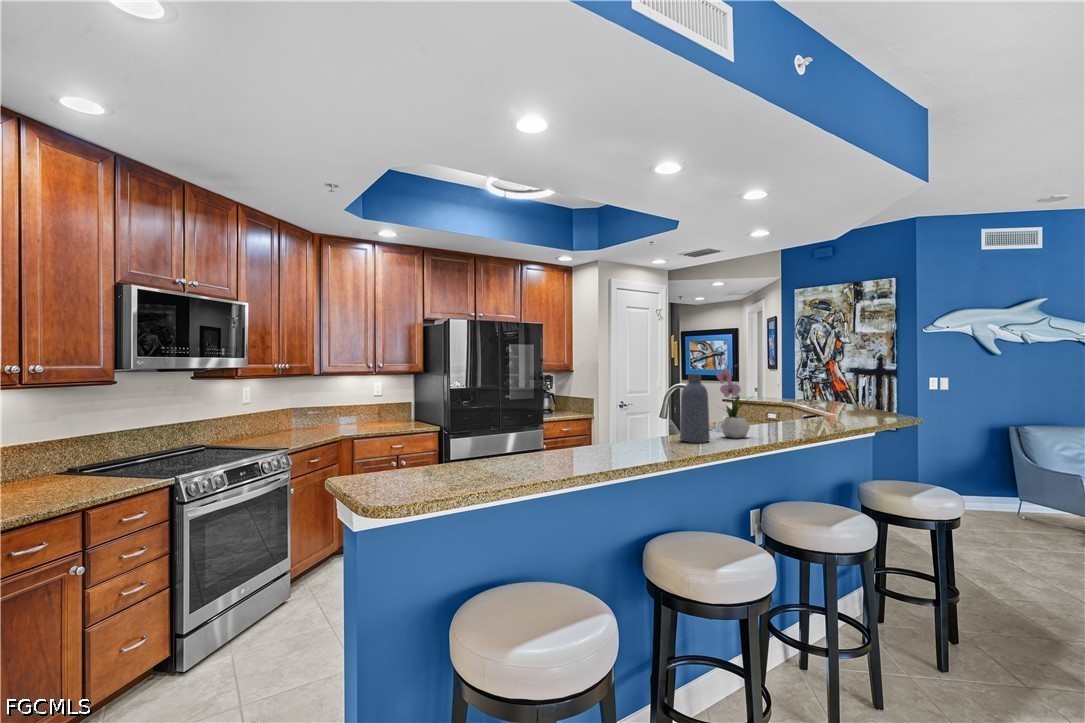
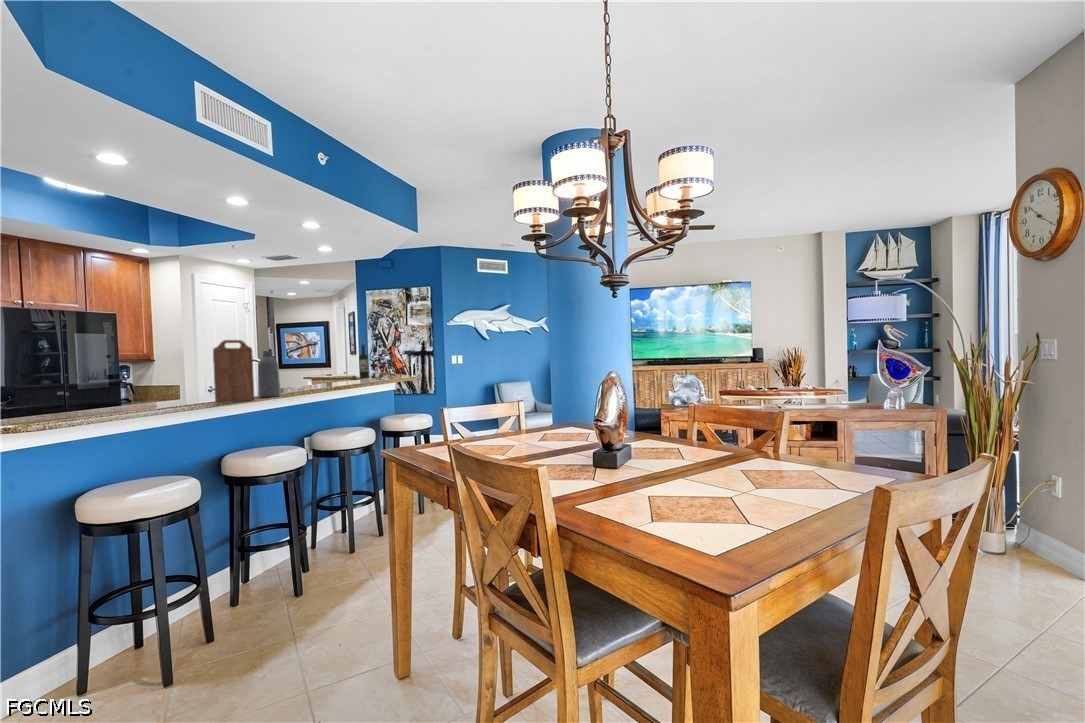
flower arrangement: present [716,358,750,438] -> none [285,340,312,393]
cutting board: none [627,359,677,450] -> present [213,340,254,403]
wine bottle: none [783,361,833,408] -> present [352,345,383,378]

